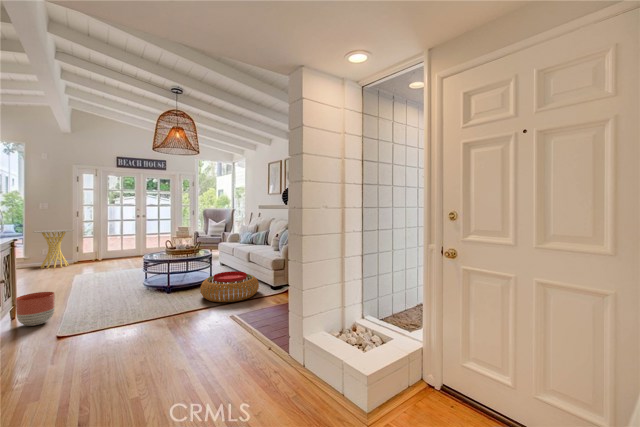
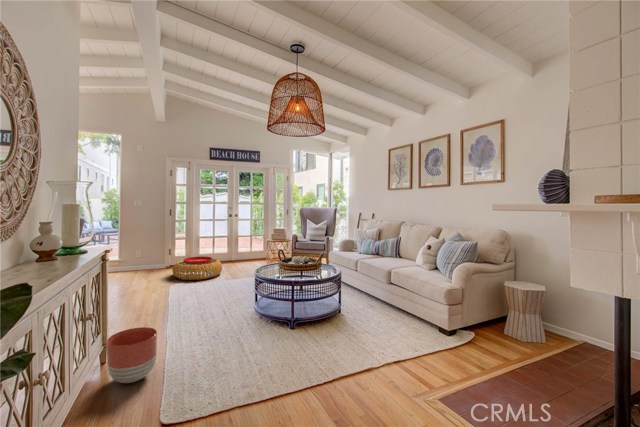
side table: present [33,229,73,268] -> none [127,229,168,273]
pouf: present [201,271,259,302] -> present [172,256,222,280]

